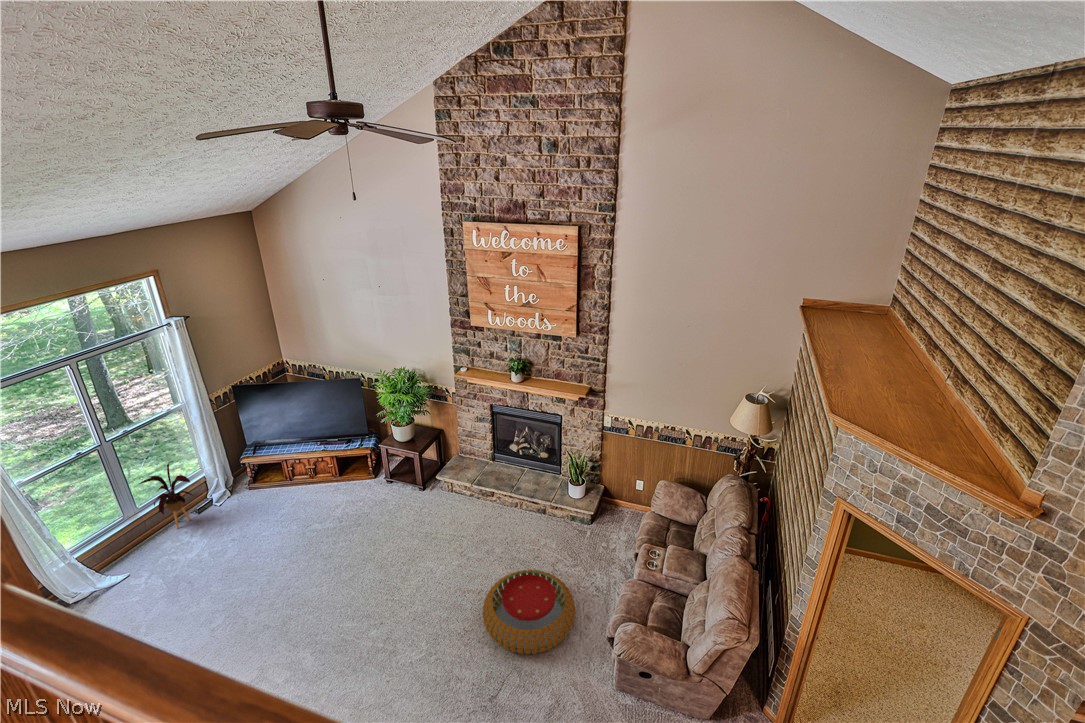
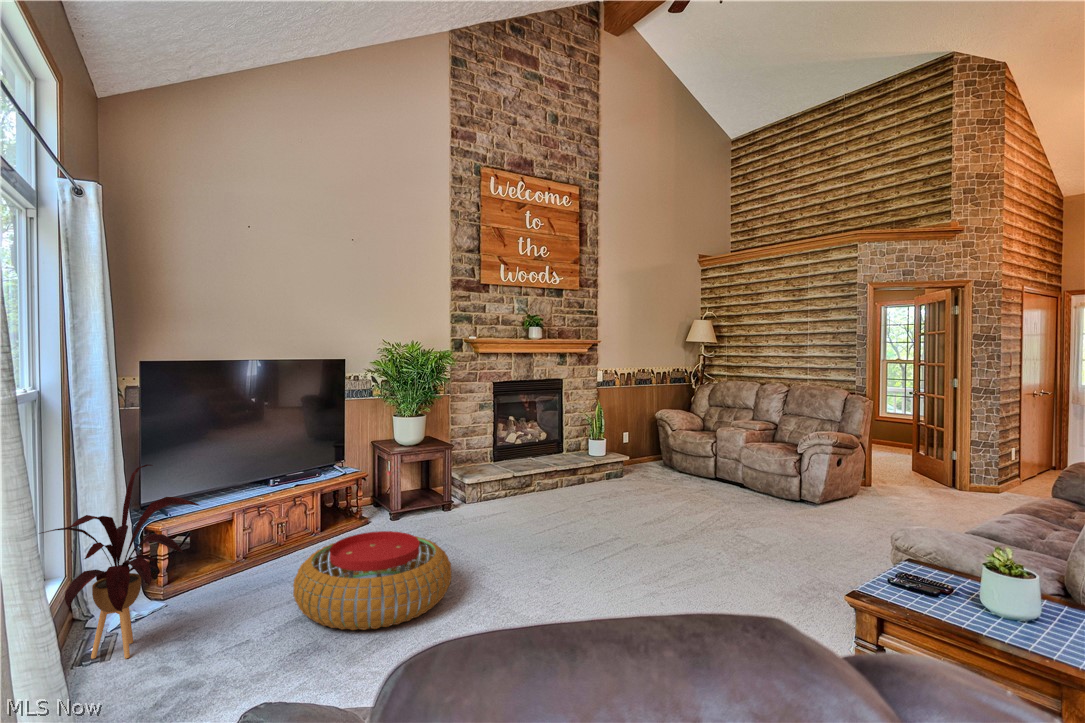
pouf: present [483,570,575,654] -> present [293,531,452,630]

